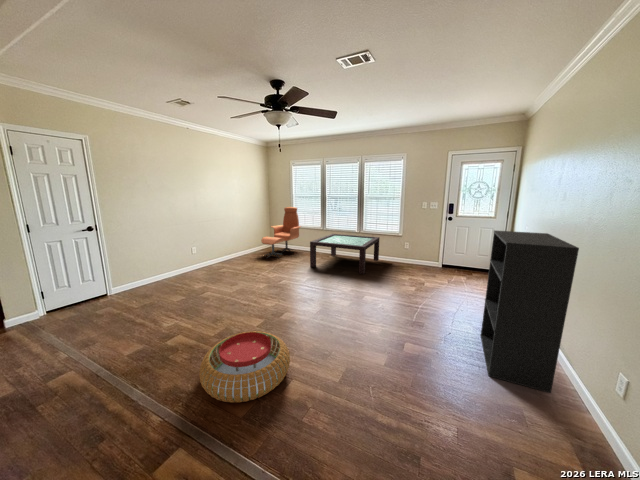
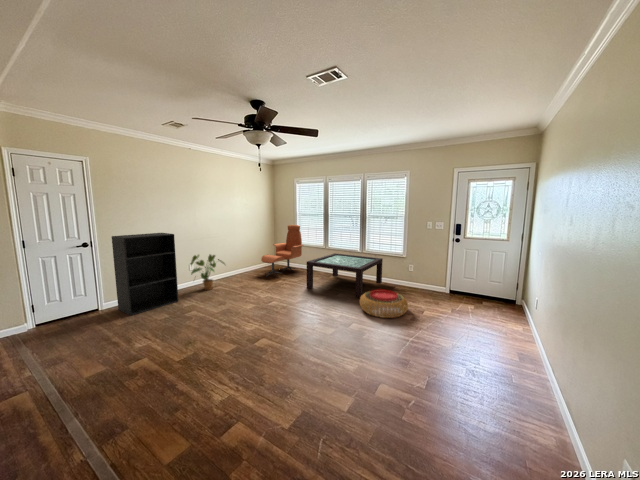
bookshelf: present [480,231,579,393] -> present [112,233,178,316]
house plant: none [194,237,231,272] -> present [190,255,225,290]
pouf: present [199,331,290,402] -> present [360,289,408,318]

